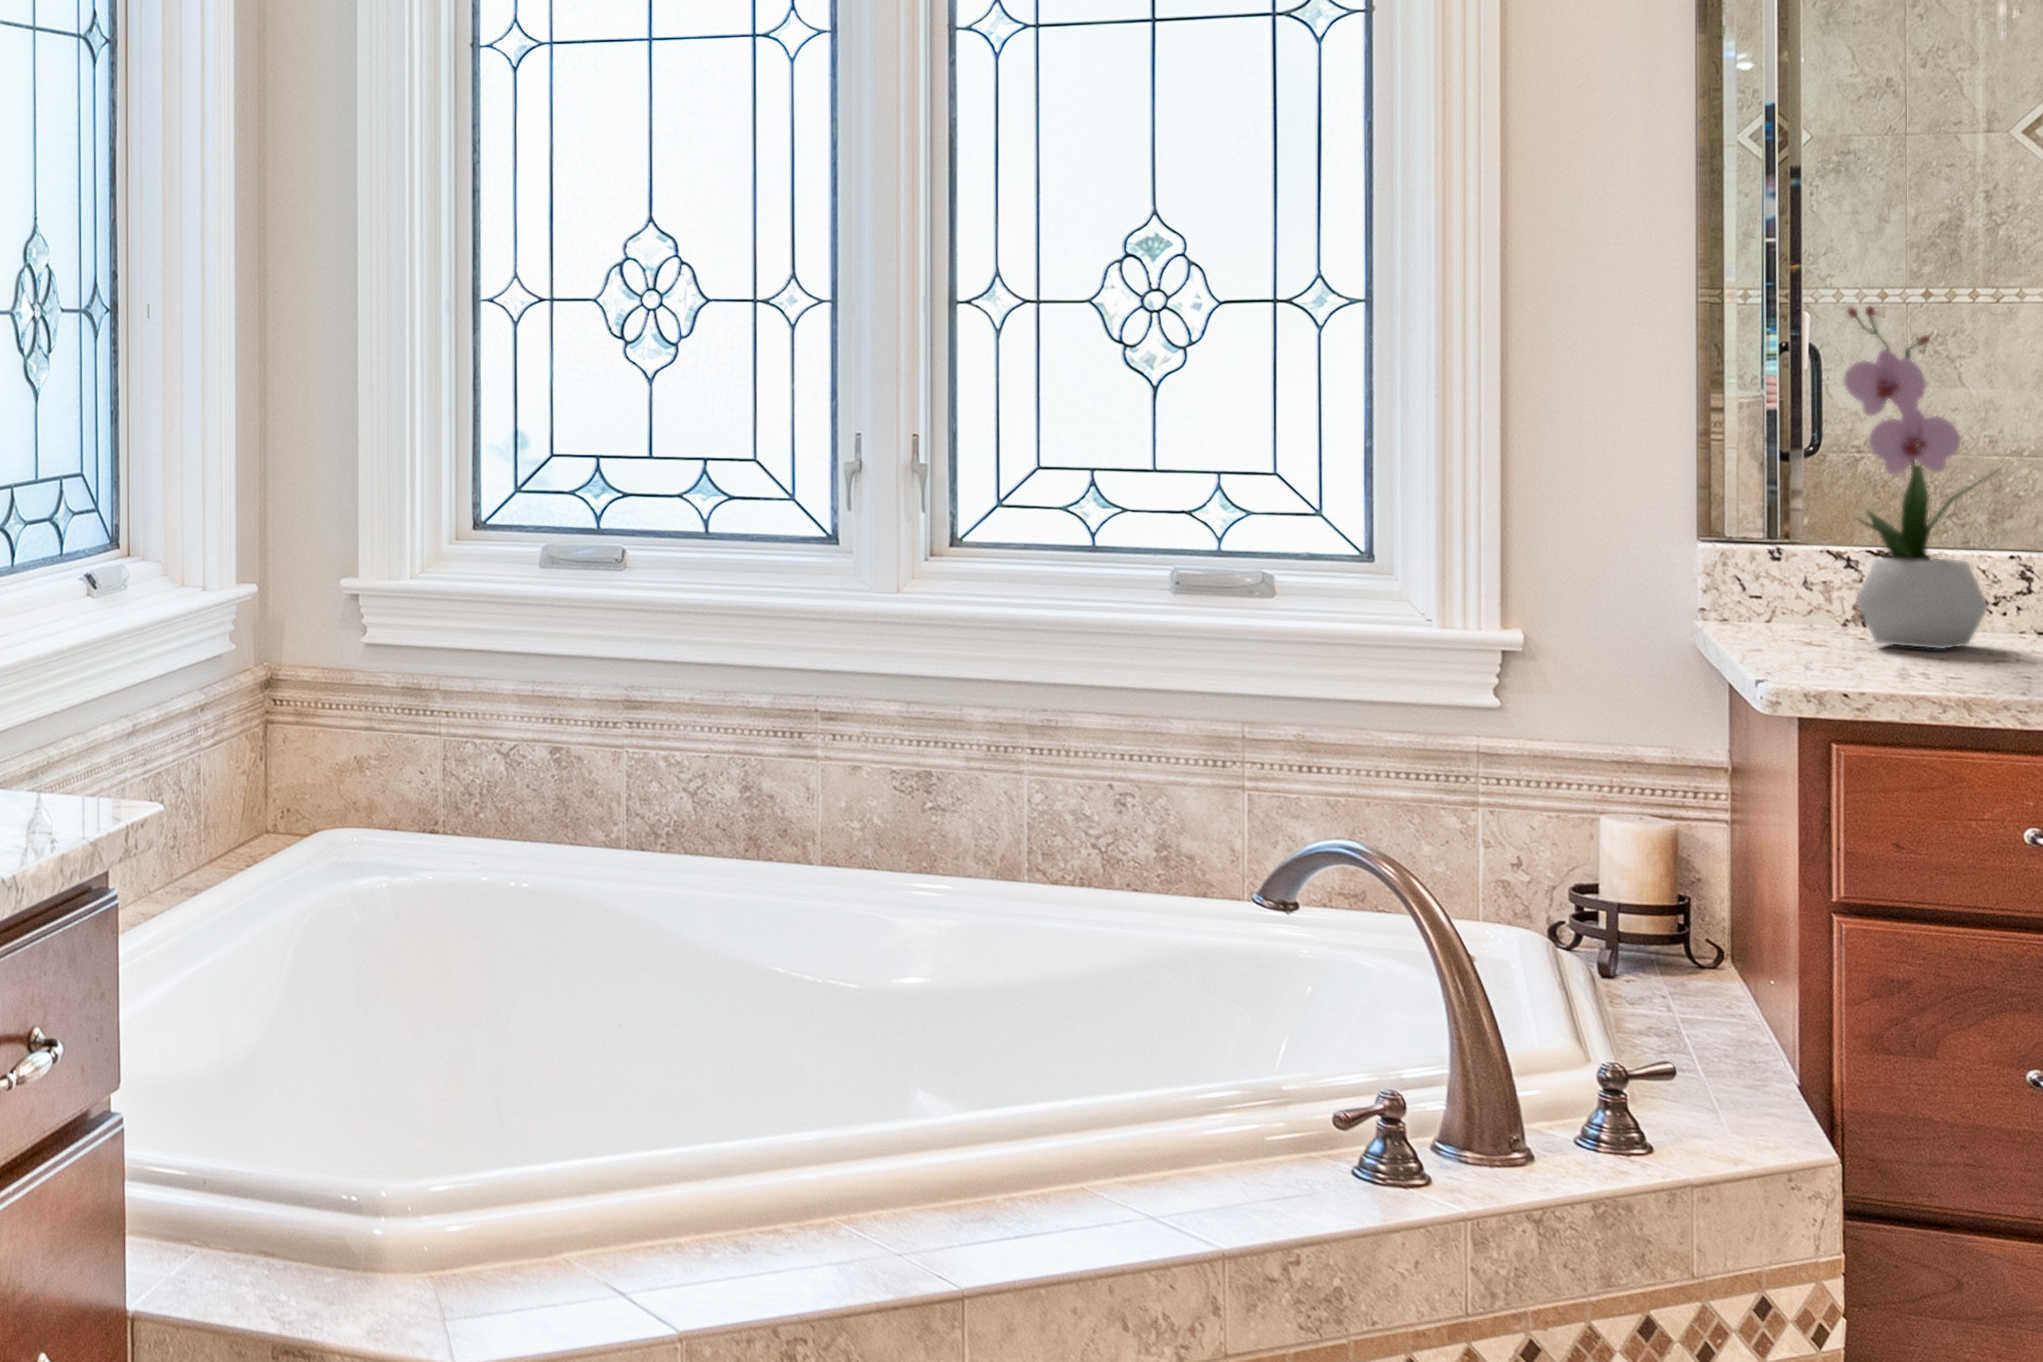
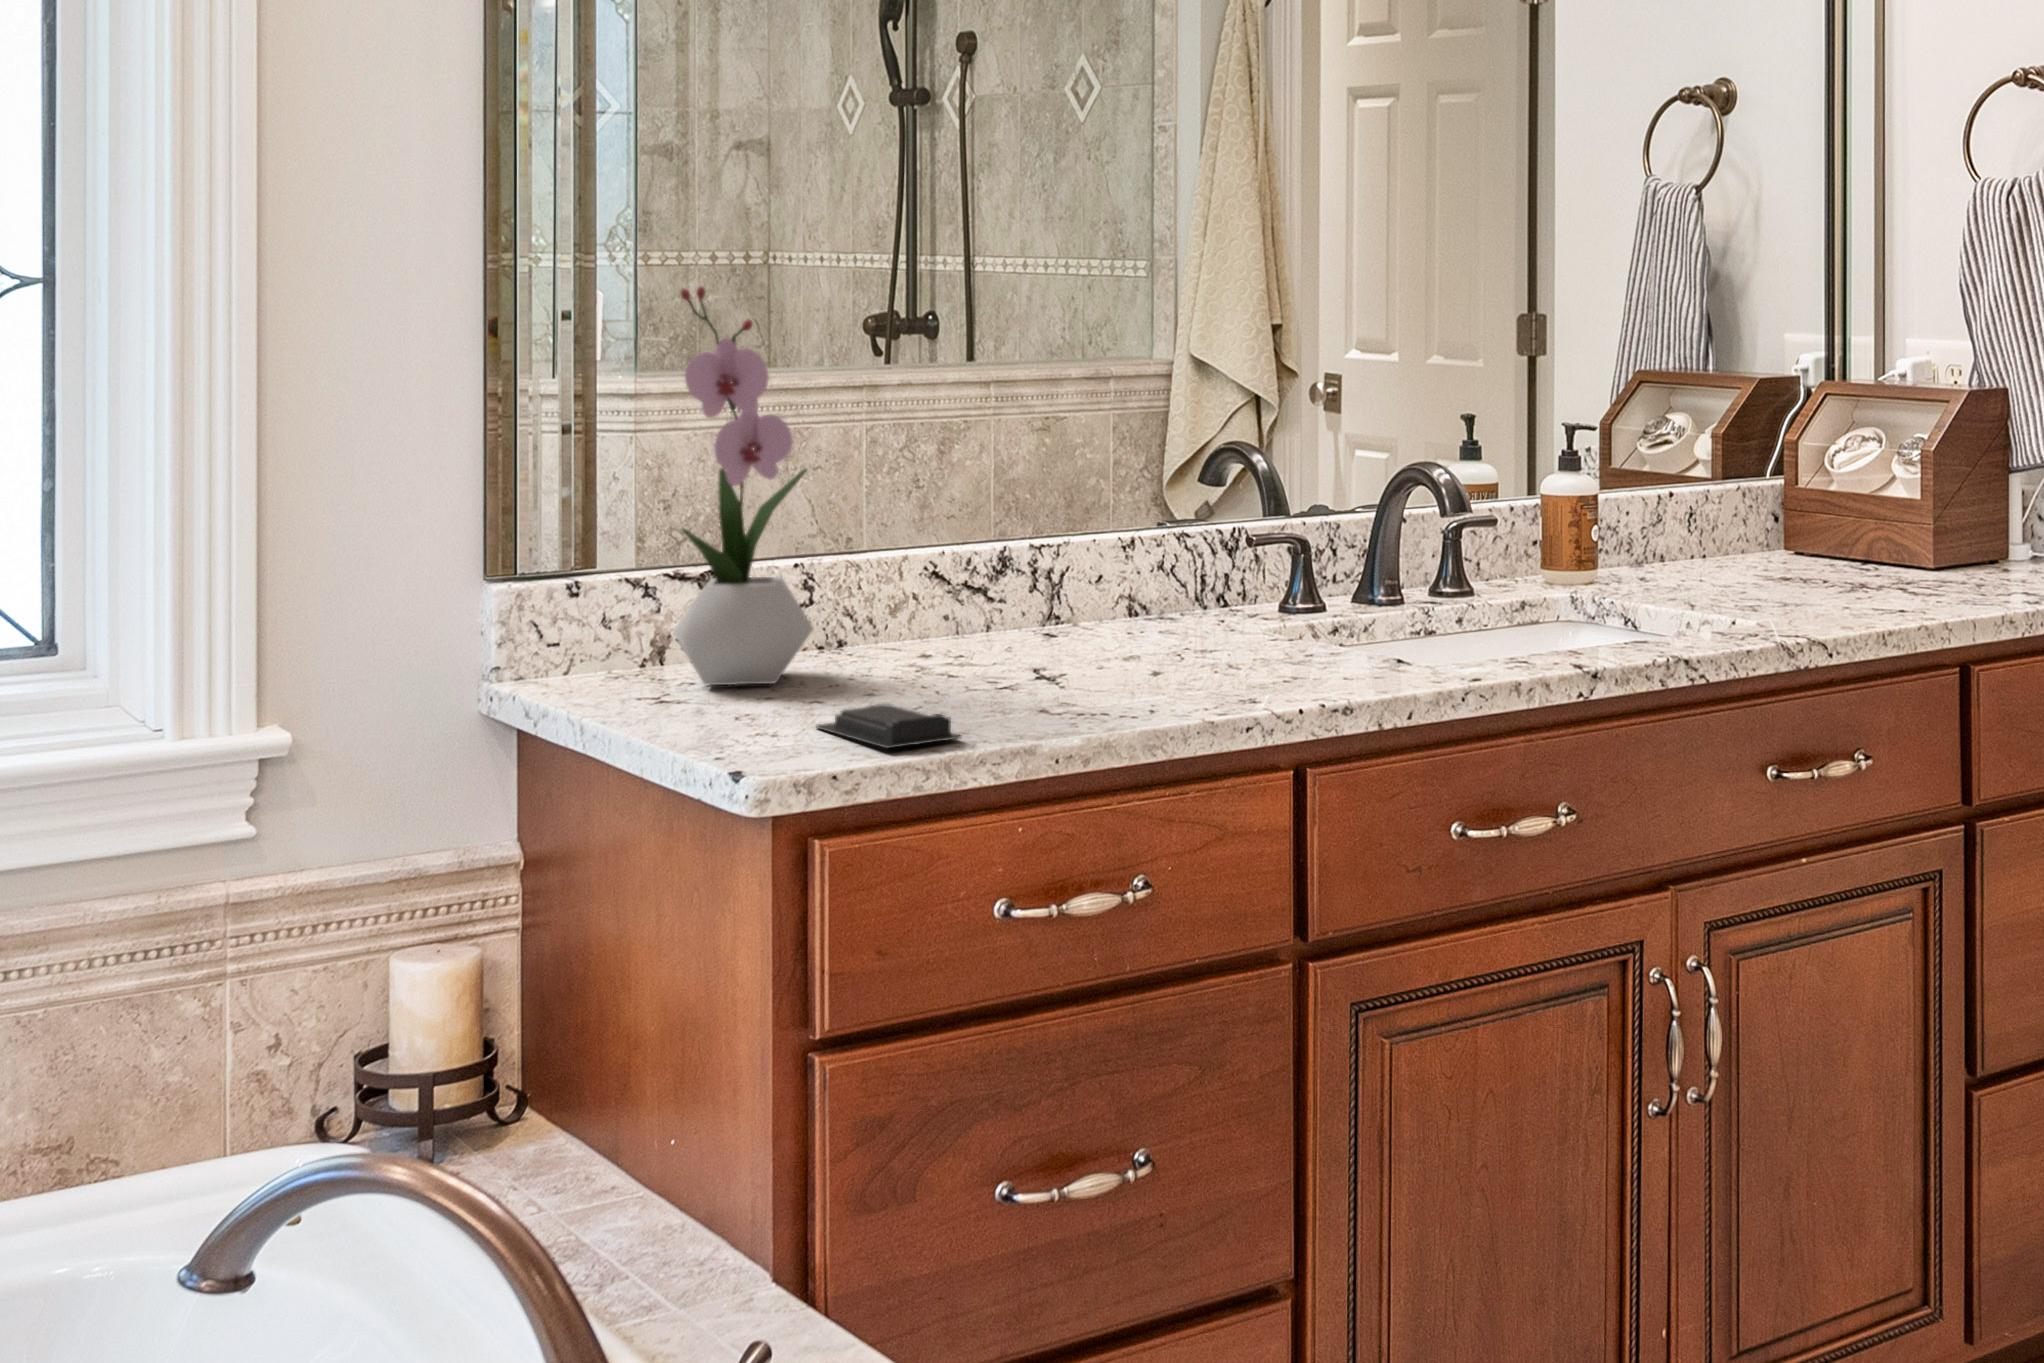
soap bar: none [1918,662,2030,693] -> present [816,704,961,748]

